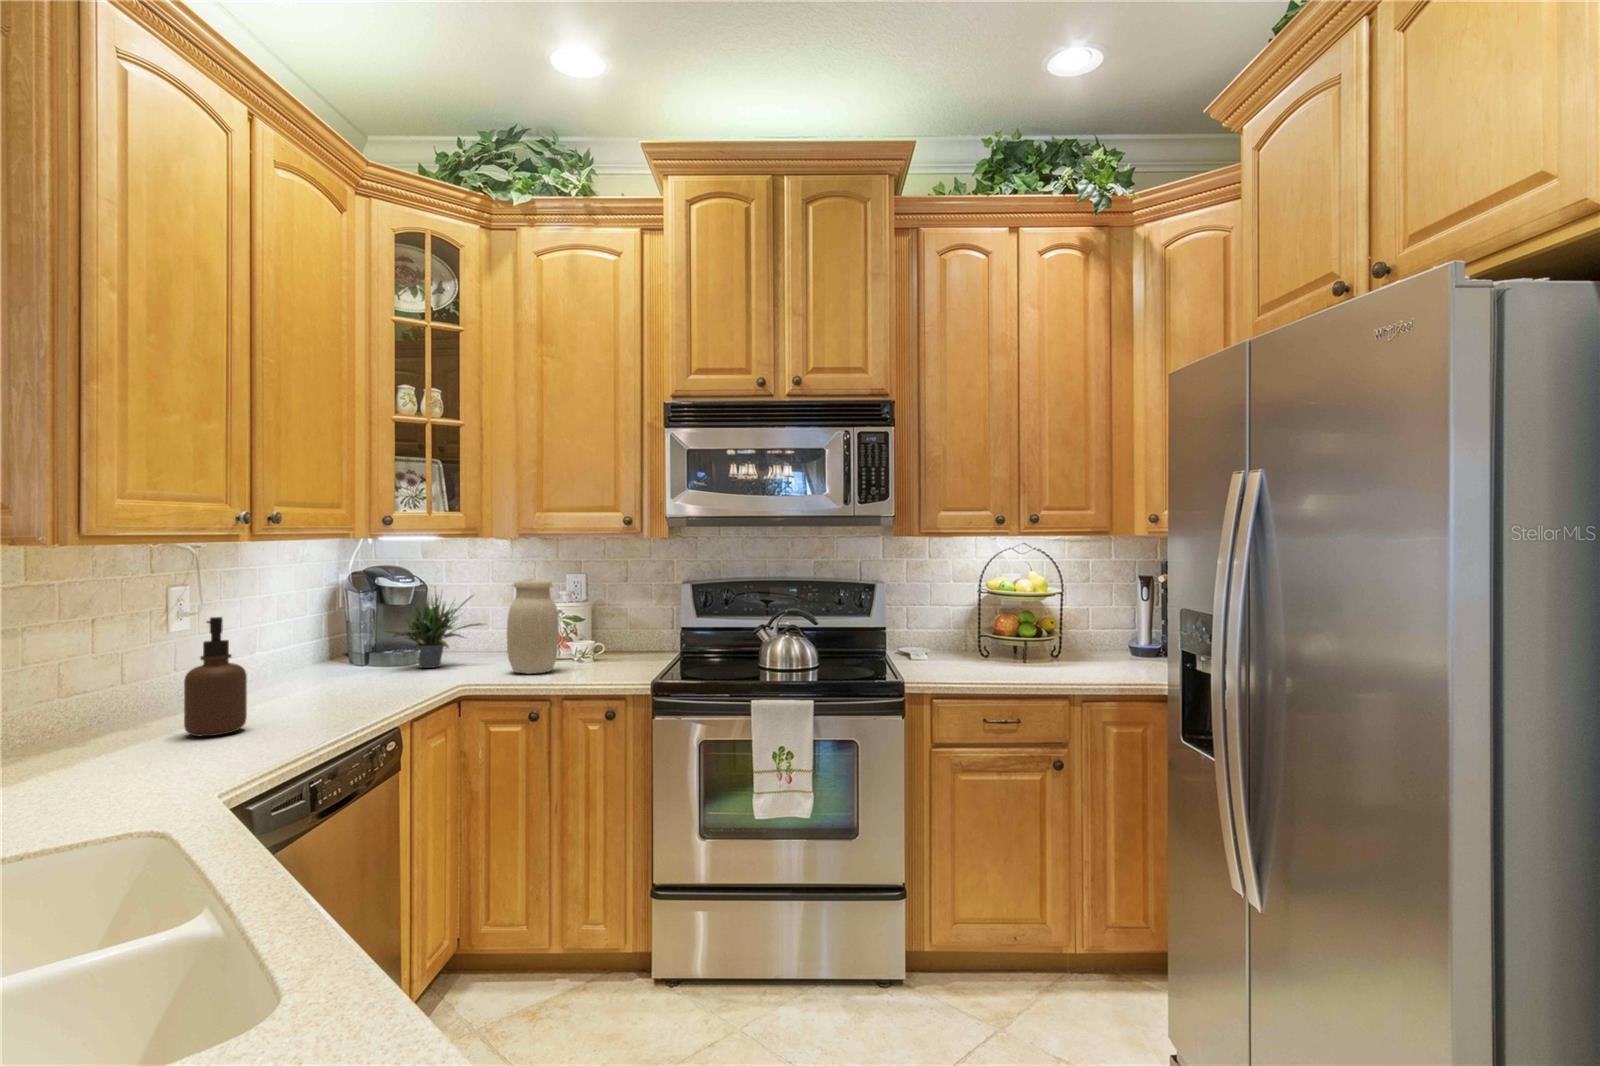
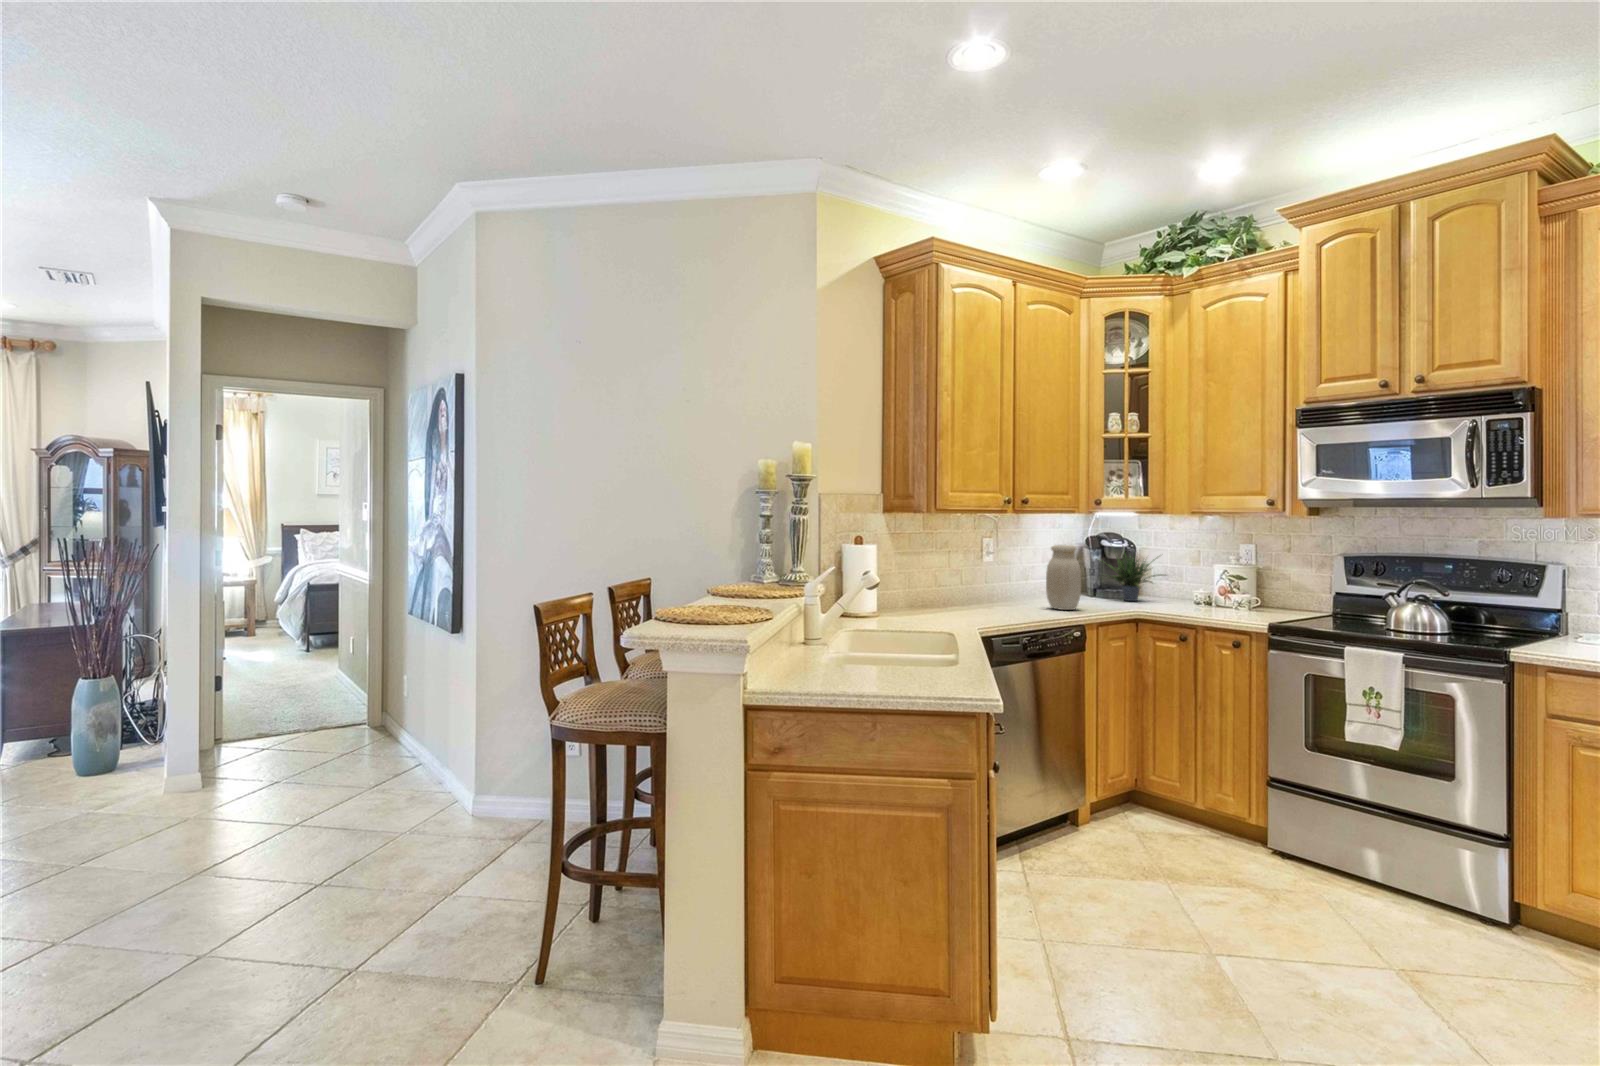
jar: present [507,579,559,674] -> present [1046,545,1081,610]
soap dispenser: present [184,617,247,736] -> none [990,557,1015,614]

